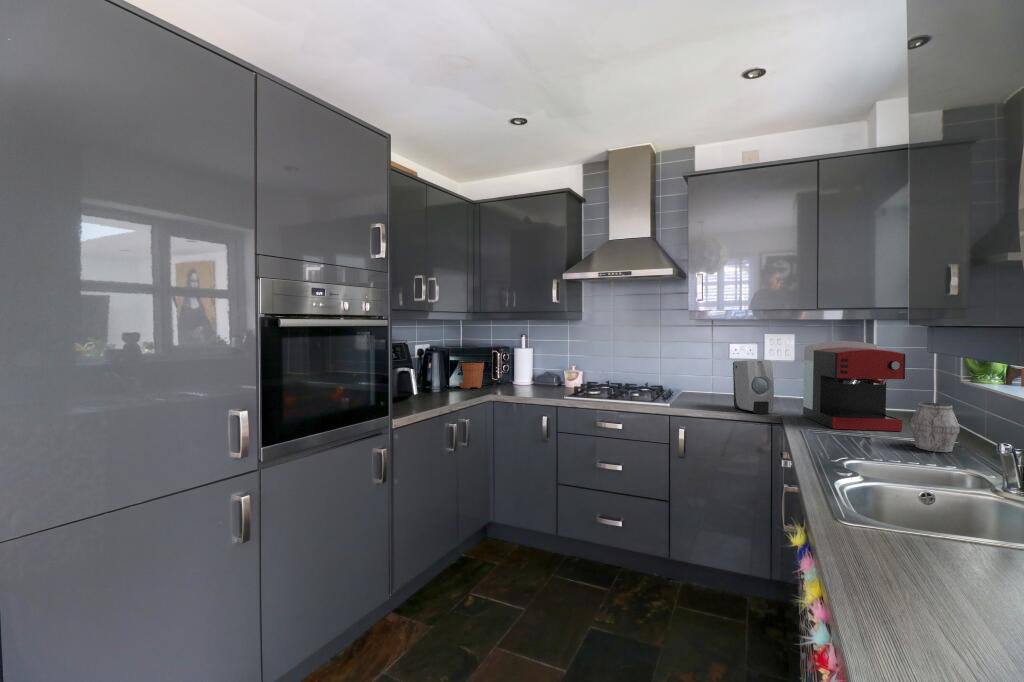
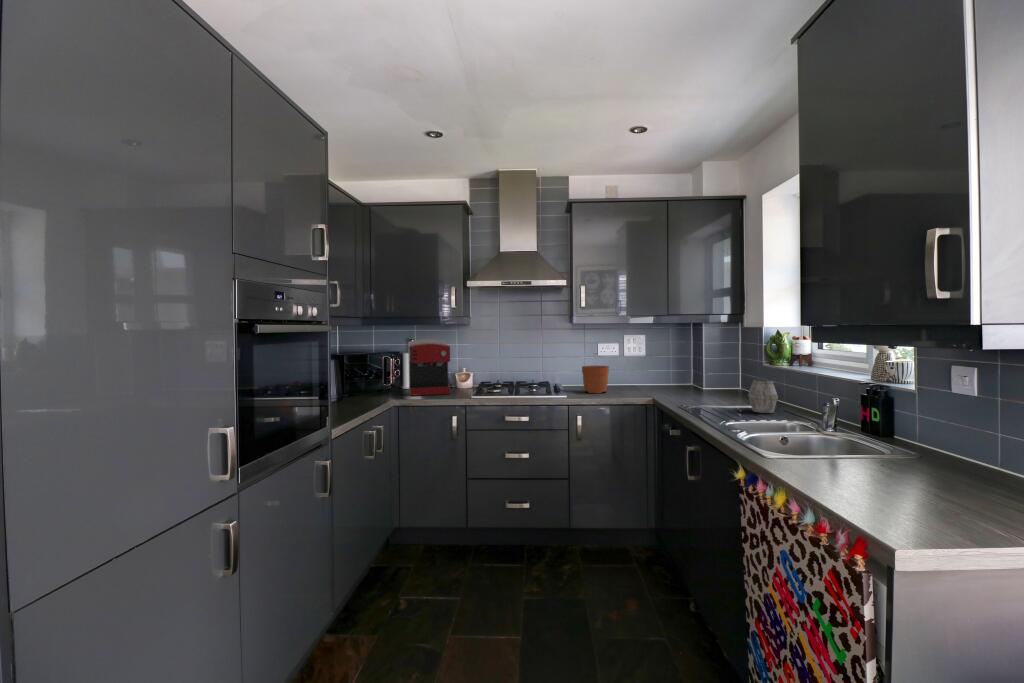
coffee maker: present [803,341,905,431] -> present [408,339,450,396]
soap dispenser: present [733,360,774,414] -> none [614,356,647,398]
plant pot: present [460,362,484,389] -> present [582,365,609,393]

